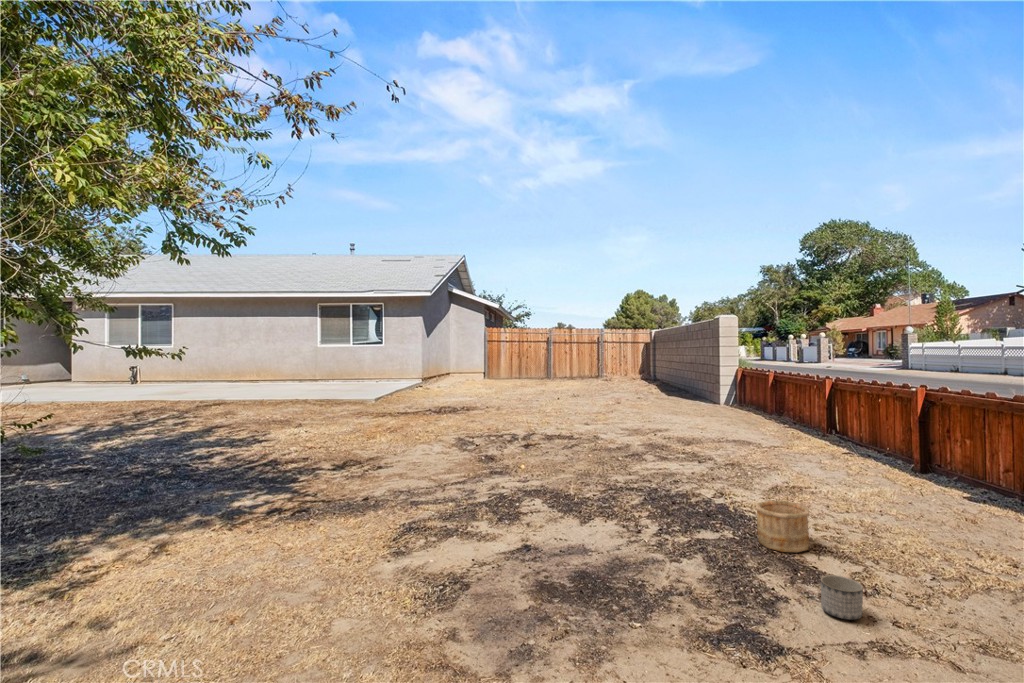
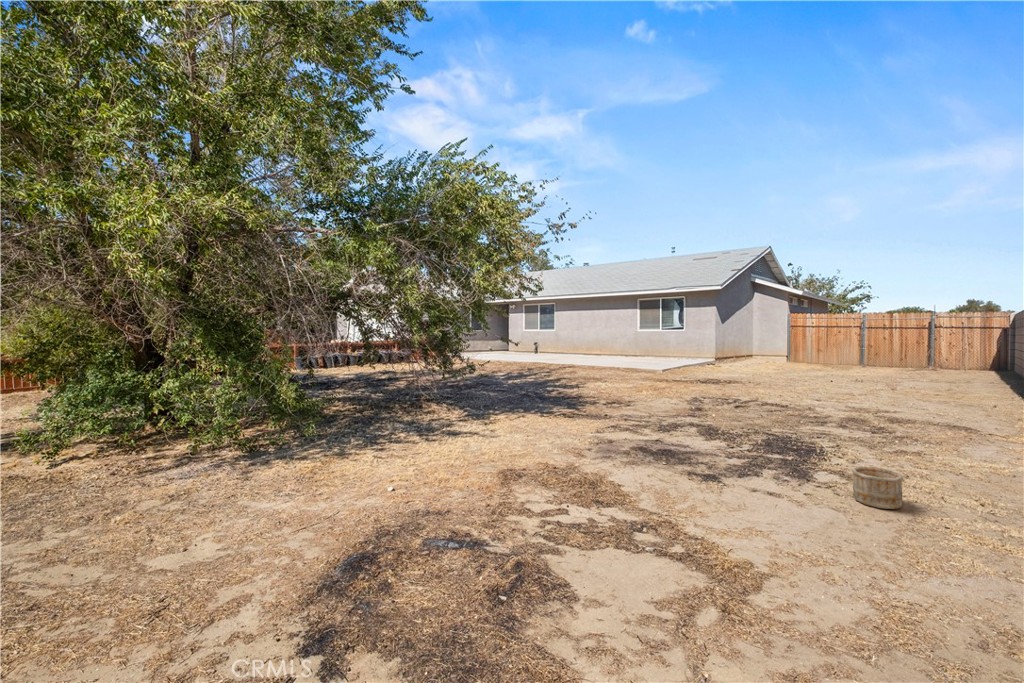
planter: present [821,575,863,620] -> none [831,511,865,543]

